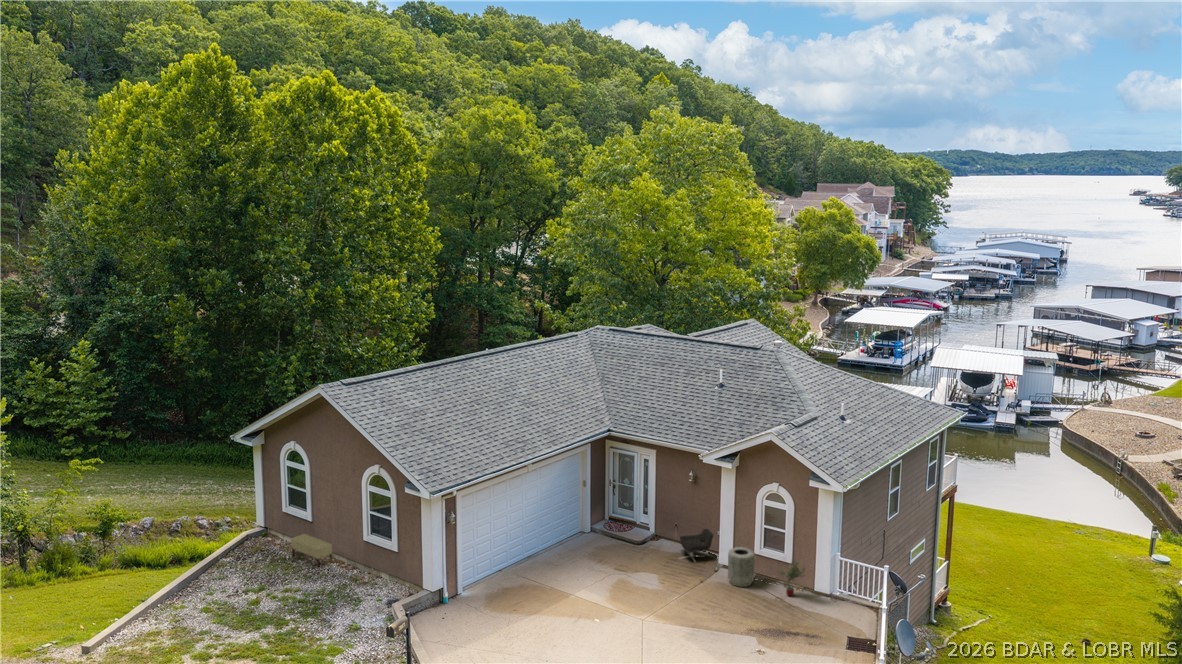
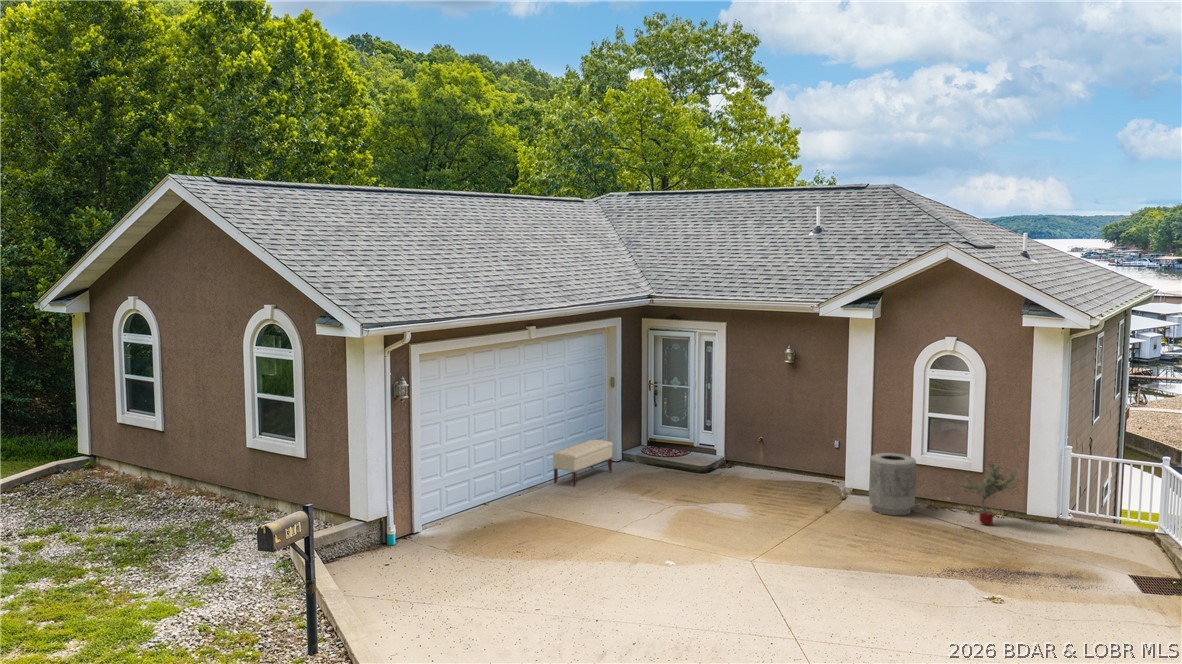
lounge chair: present [680,529,713,562] -> none [771,438,829,489]
bench: present [291,534,332,567] -> present [553,439,613,486]

